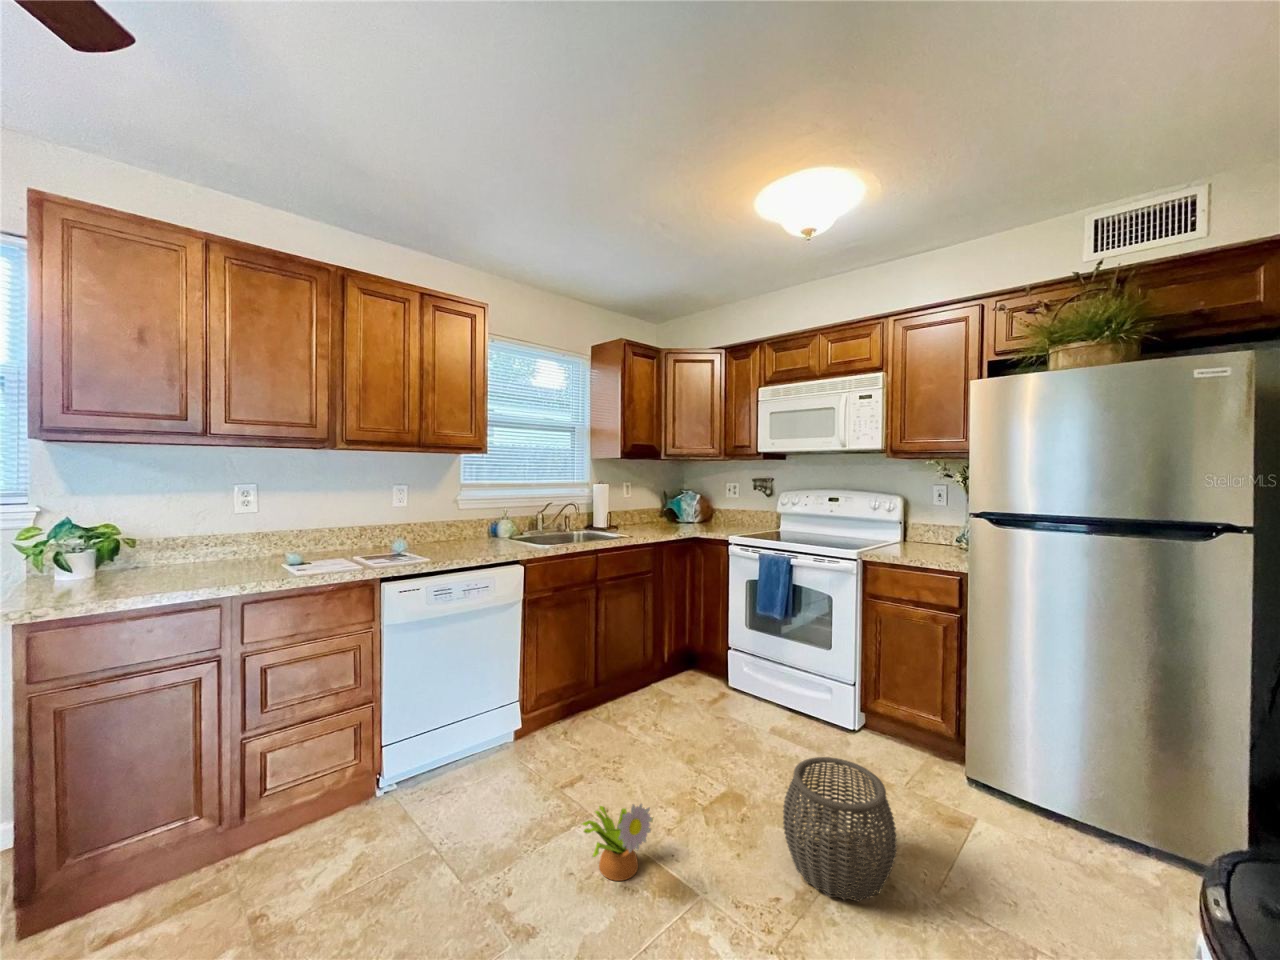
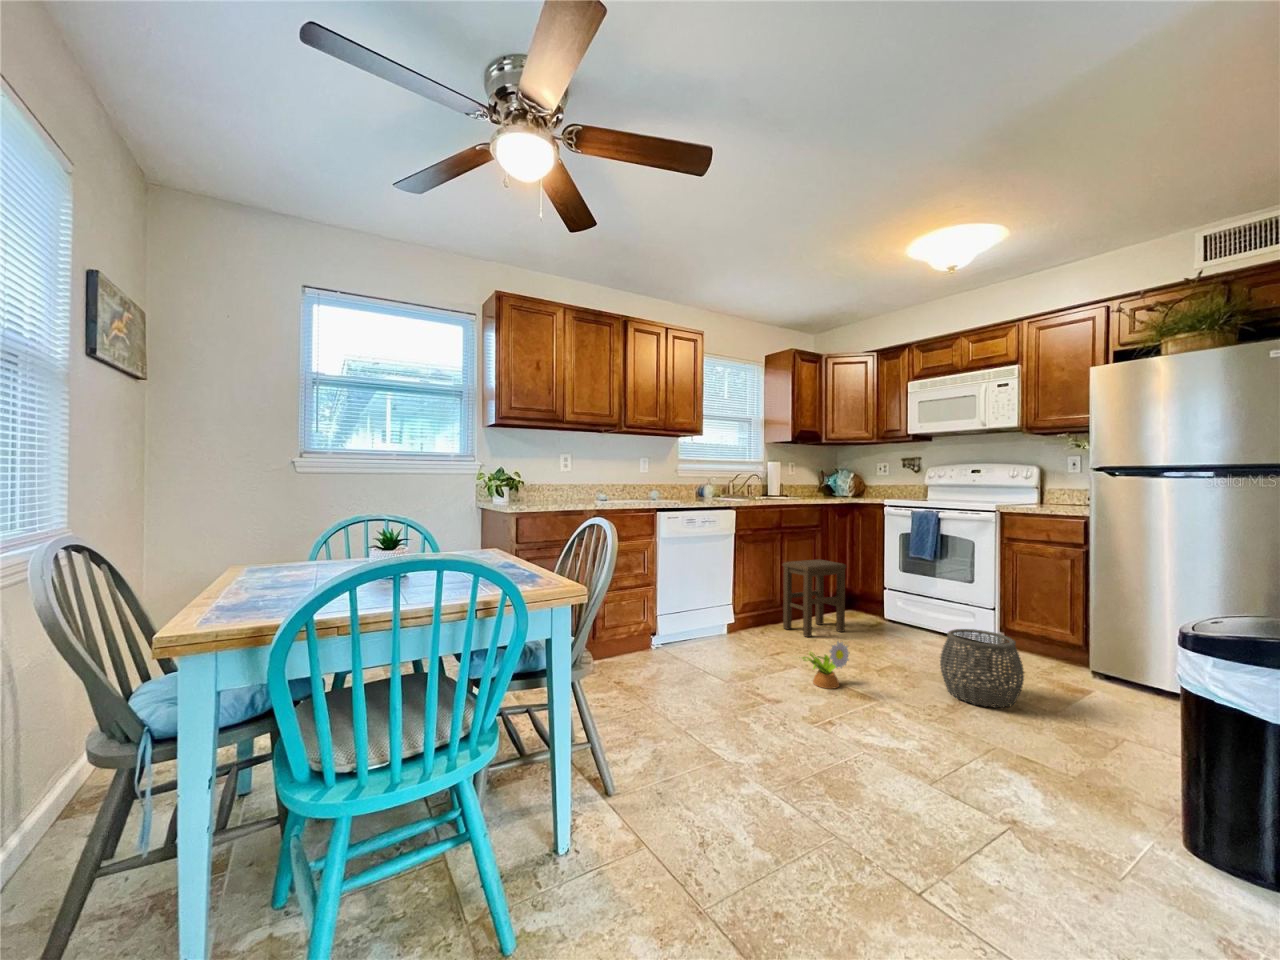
stool: none [595,618,678,737] -> present [783,560,847,637]

